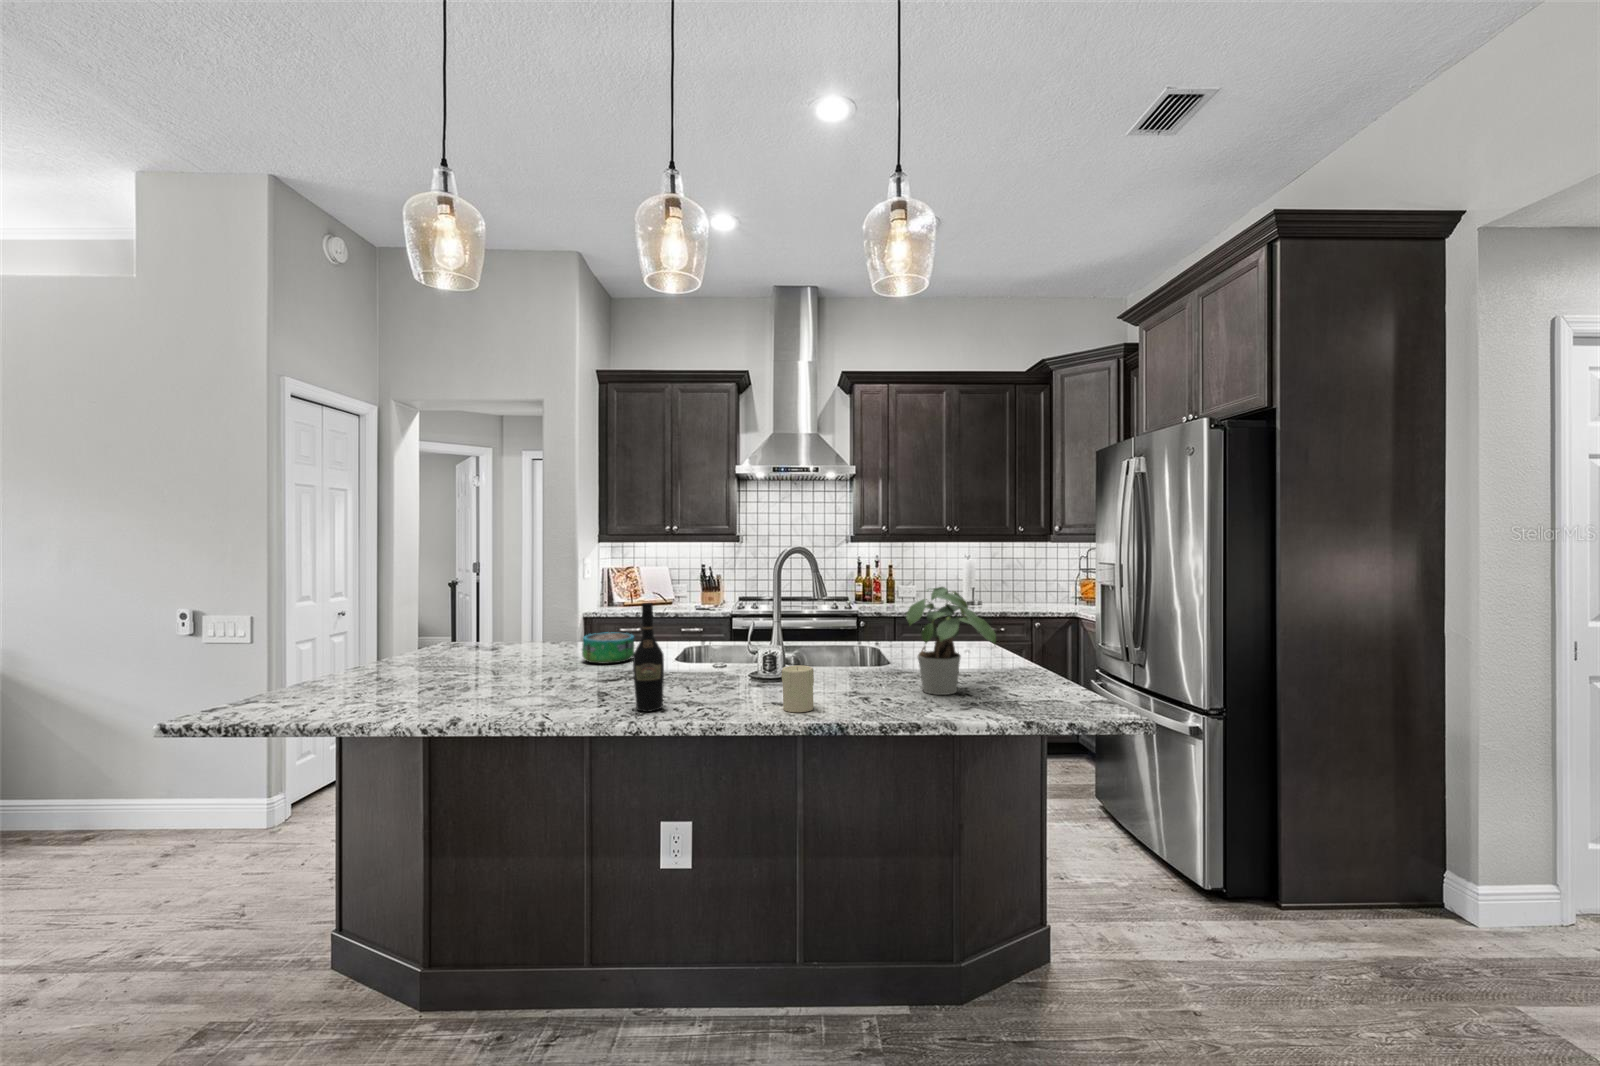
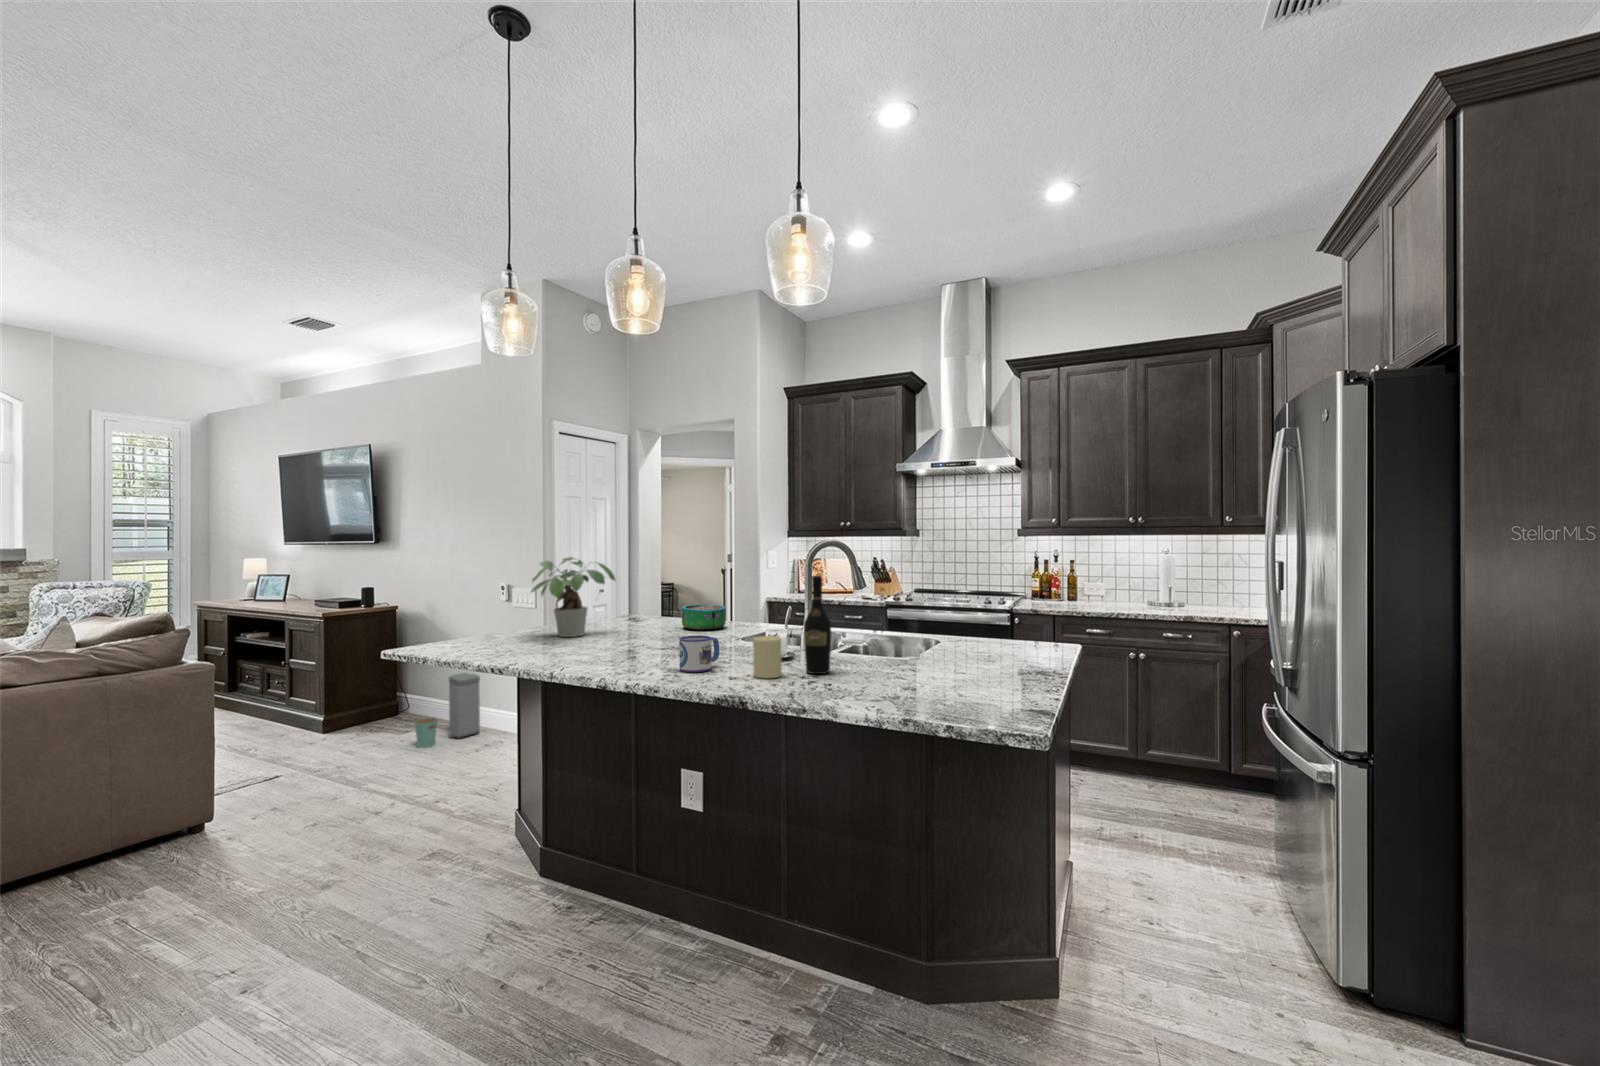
potted plant: present [906,587,996,695] -> present [531,557,615,637]
wine bottle: present [633,603,664,712] -> present [804,576,831,674]
mug: none [691,672,728,716] -> present [679,635,719,672]
trash can: none [69,751,178,874] -> present [415,672,480,748]

